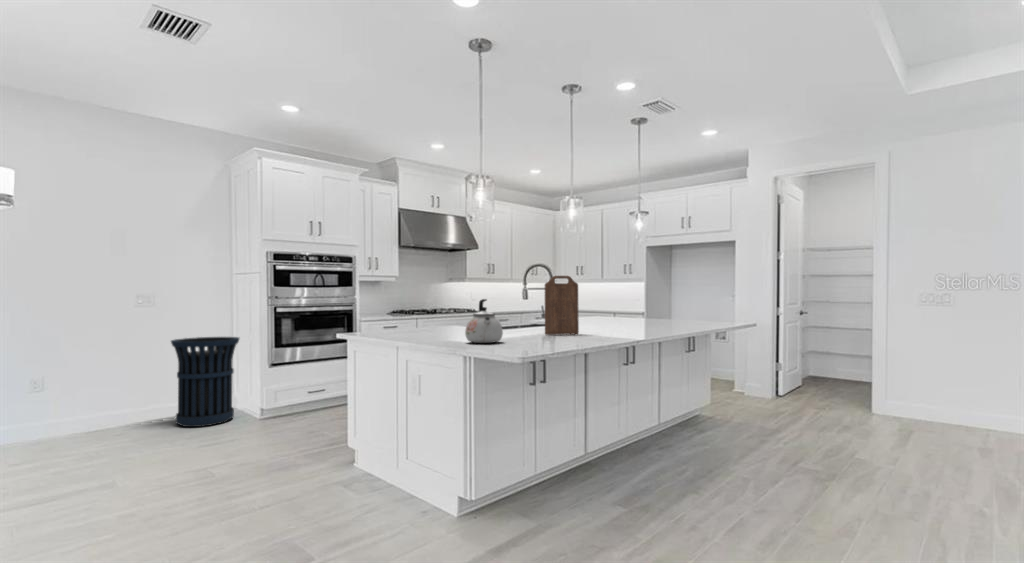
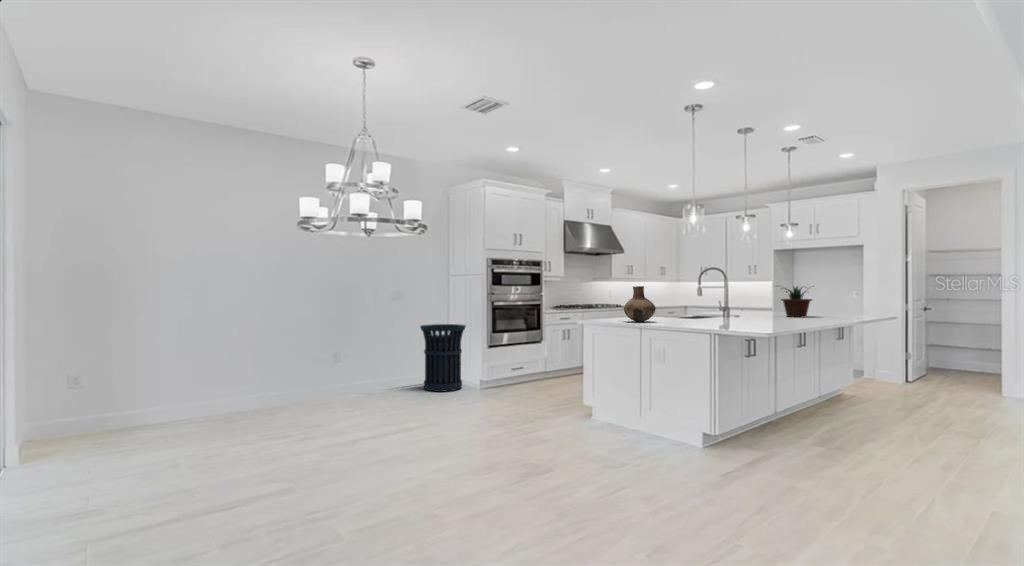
cutting board: present [545,276,579,335] -> none [746,279,772,323]
vase: none [389,286,432,334] -> present [624,286,656,322]
potted plant: none [611,286,658,325] -> present [781,286,812,317]
kettle: present [465,299,503,343] -> none [705,296,733,327]

